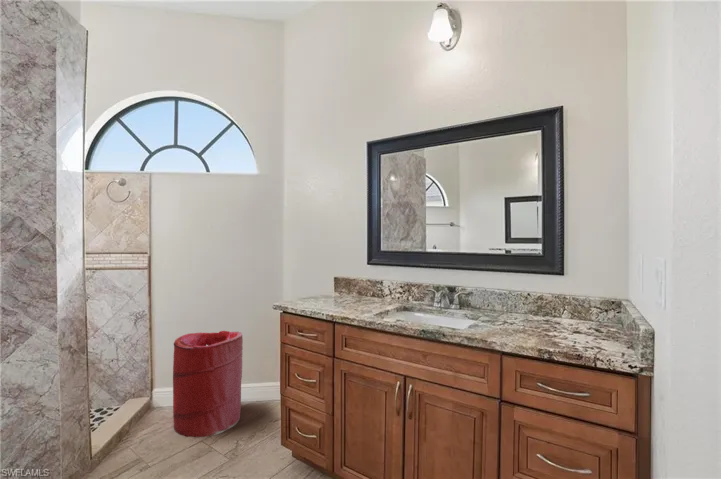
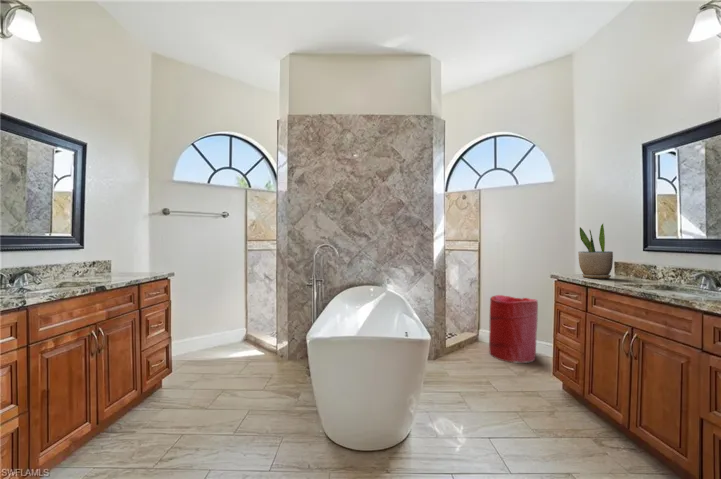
potted plant: none [313,233,350,305] -> present [578,224,613,278]

